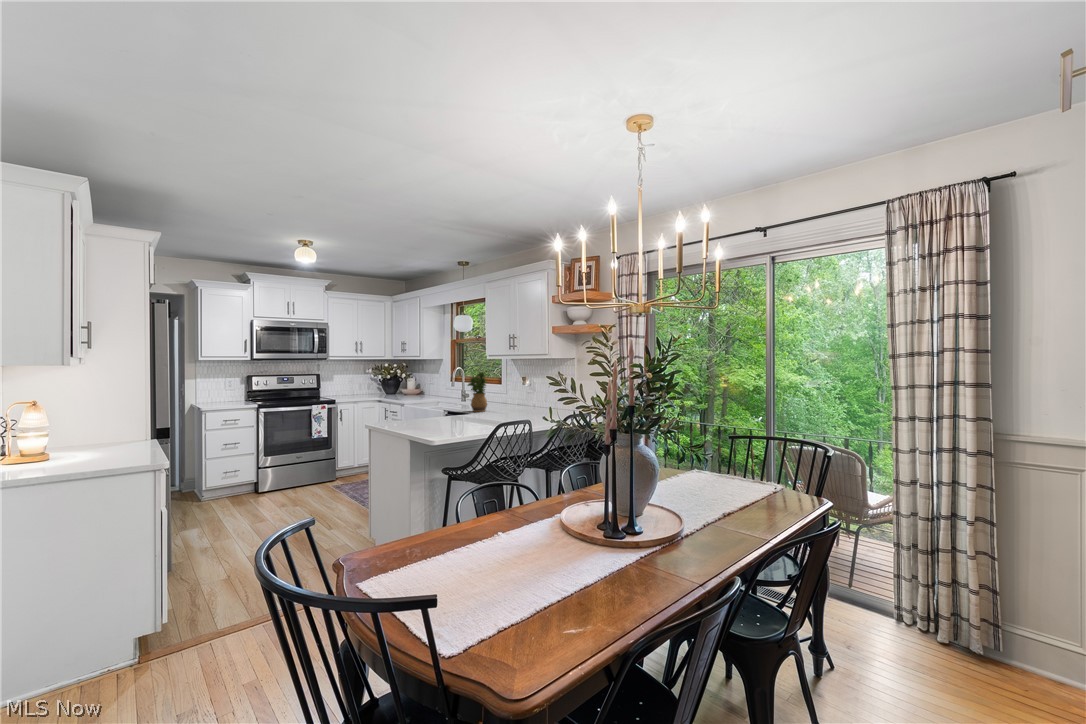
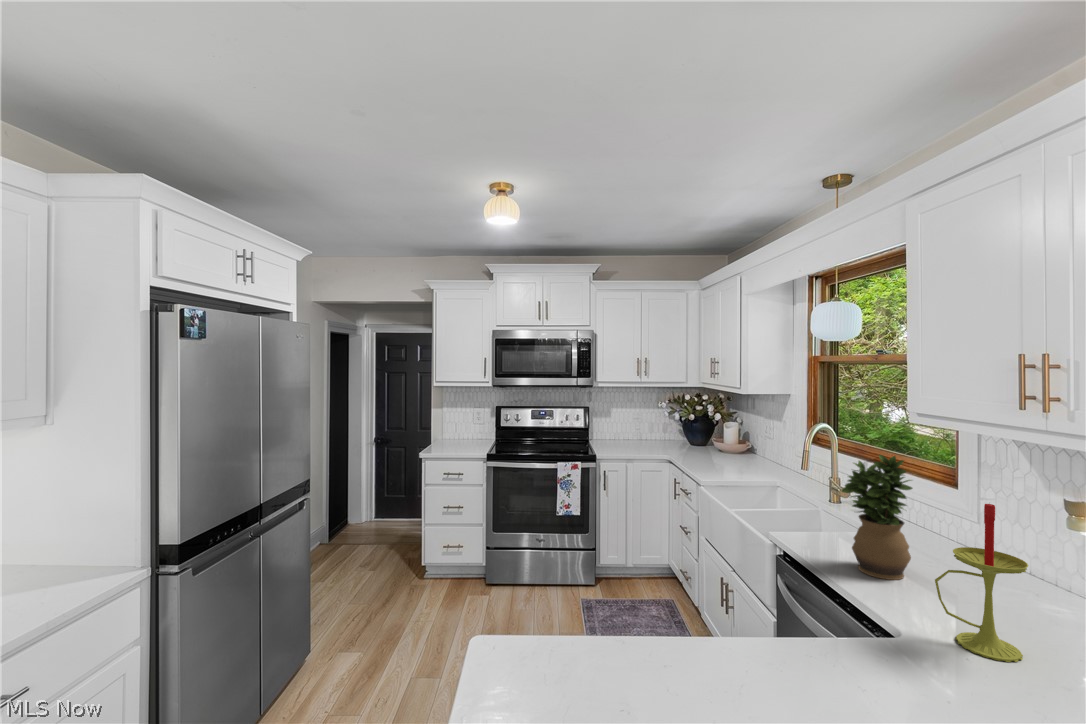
candle: none [491,376,510,416] -> present [935,504,1028,662]

